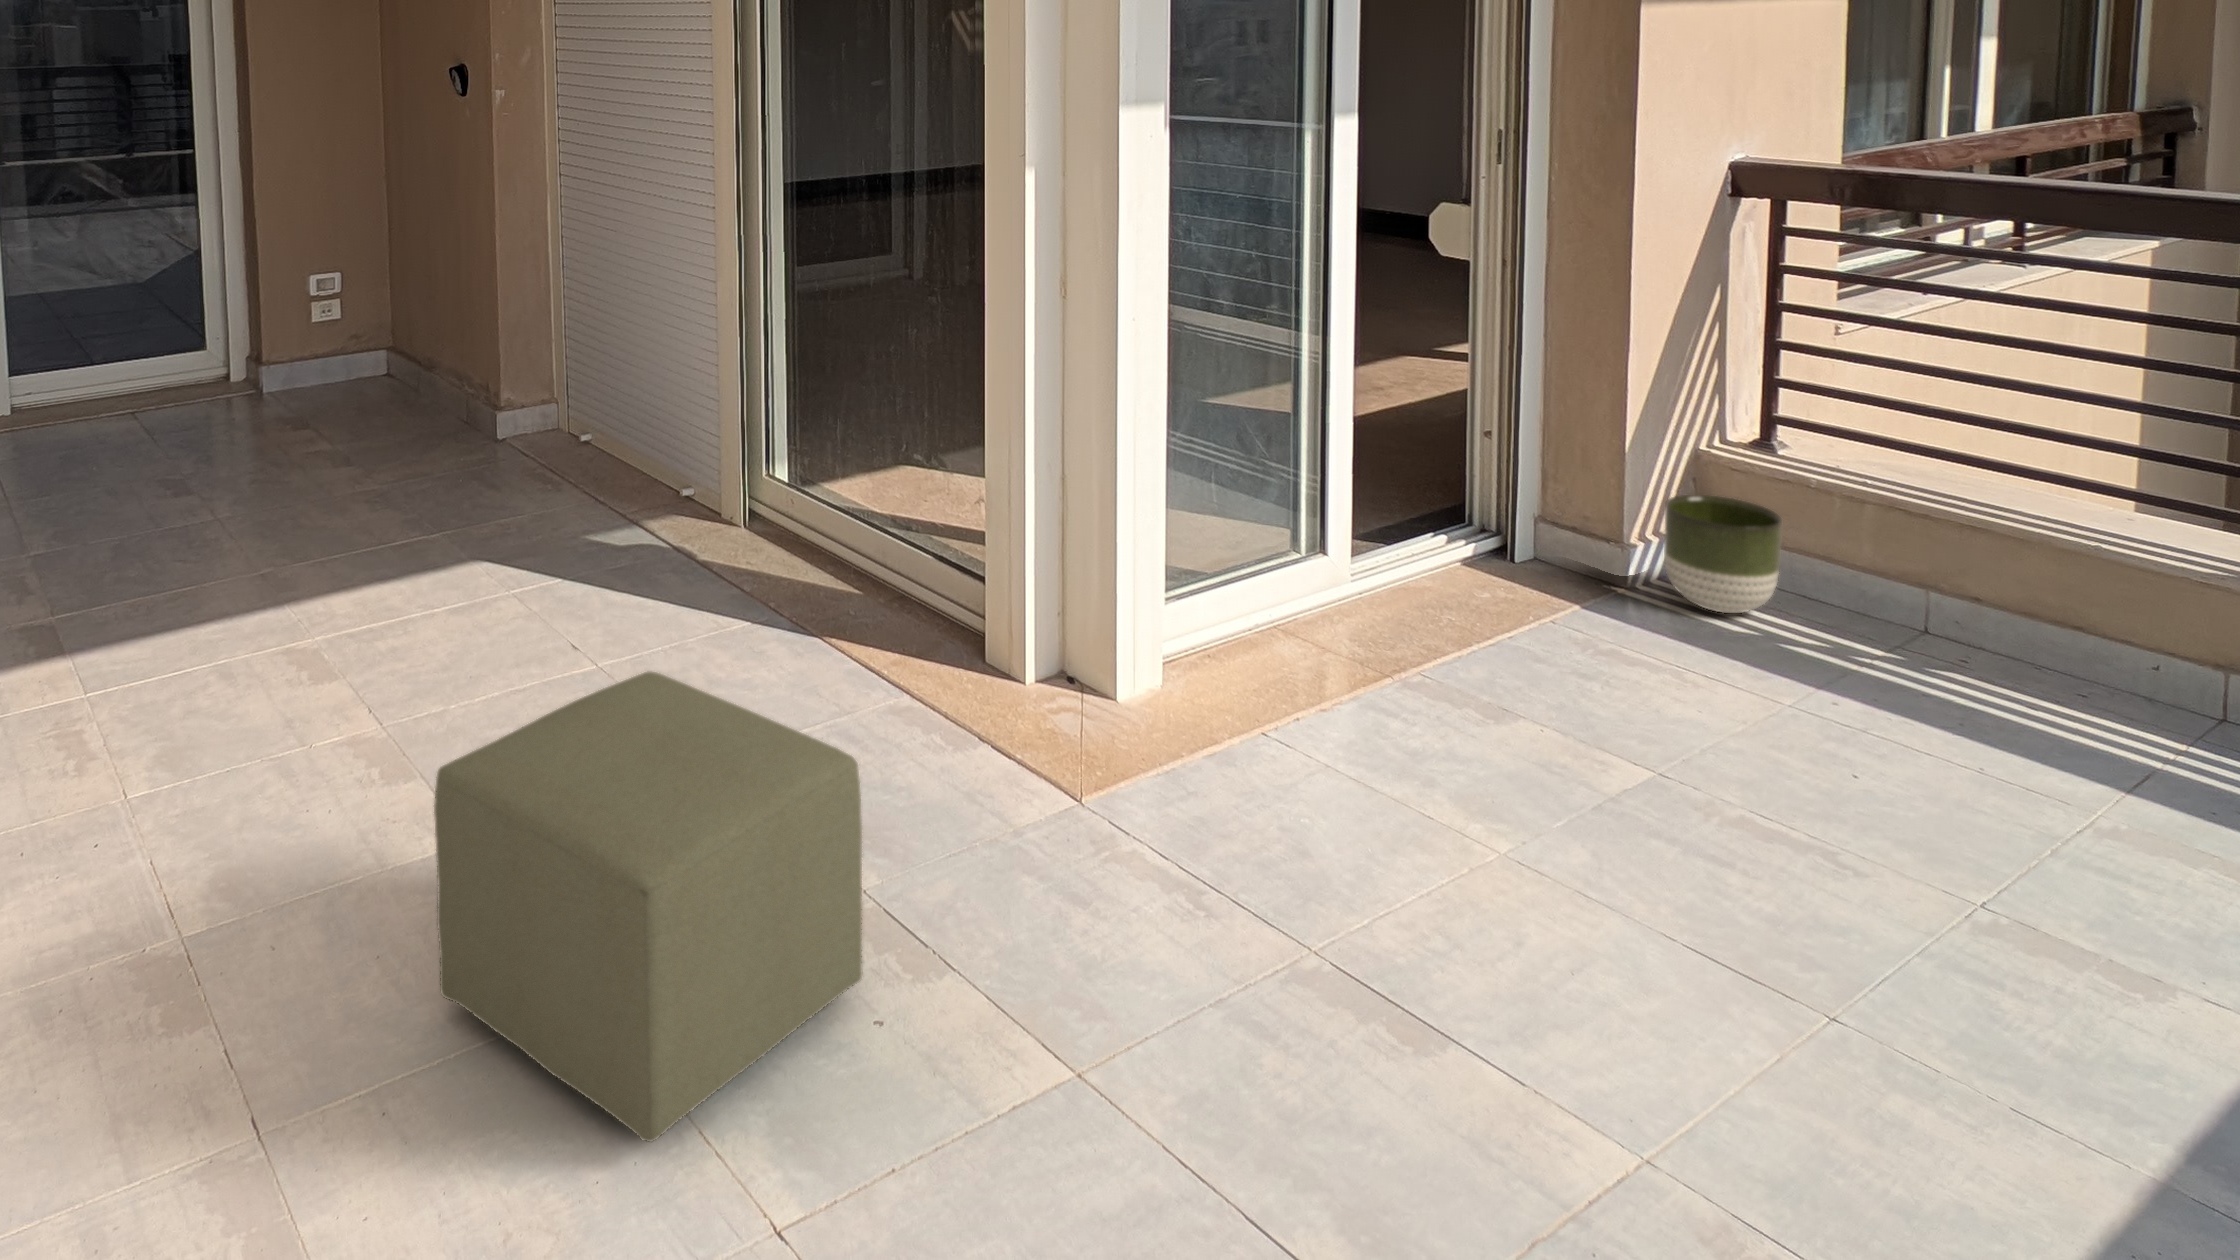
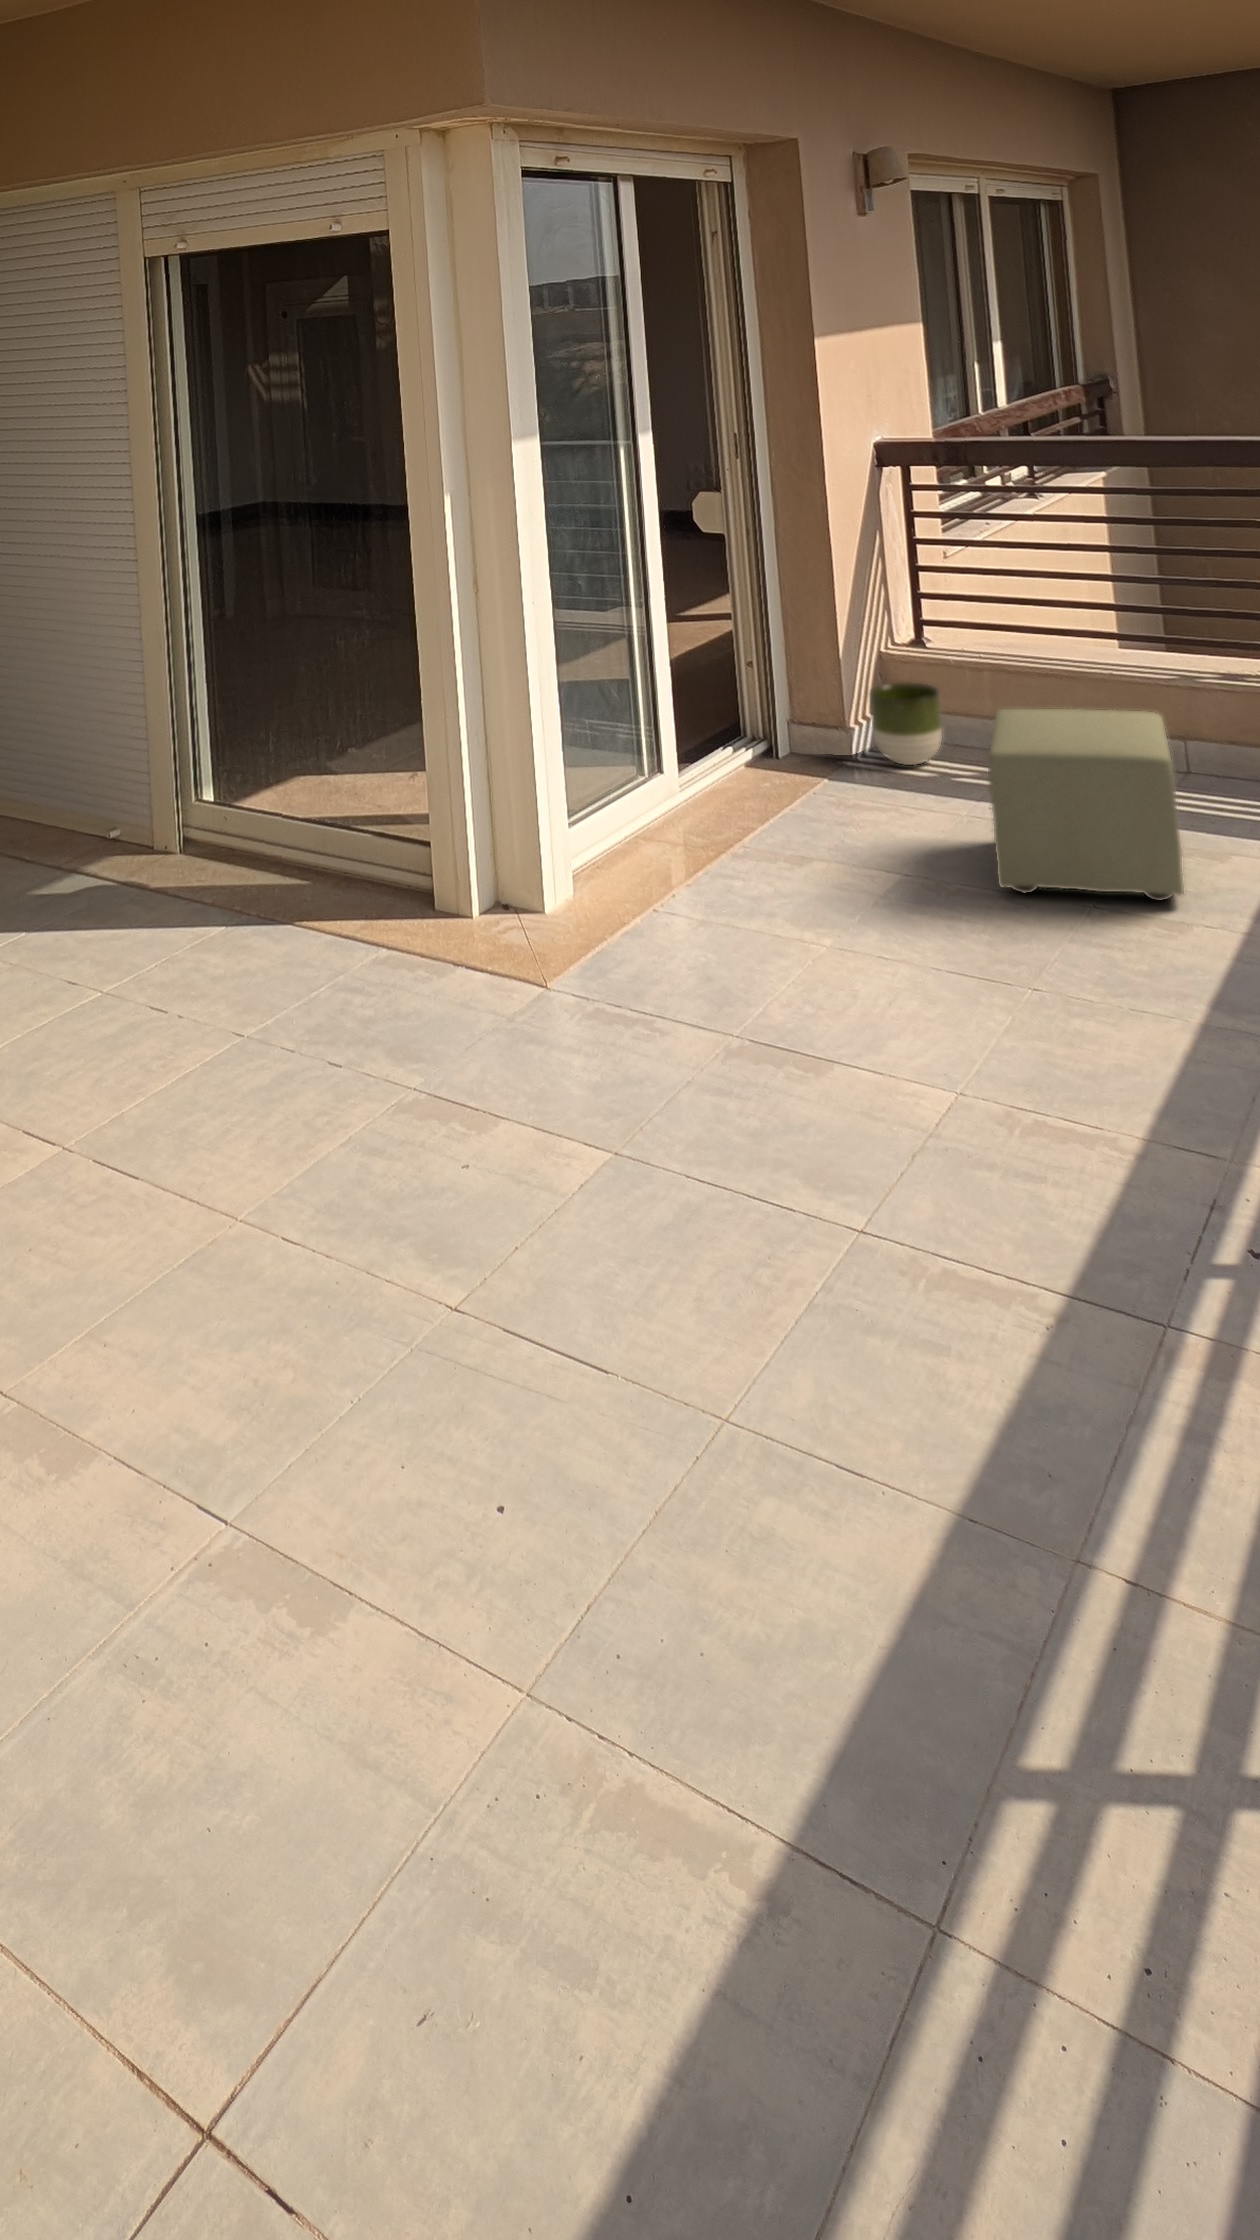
ottoman: present [434,672,863,1142] -> present [988,709,1184,901]

